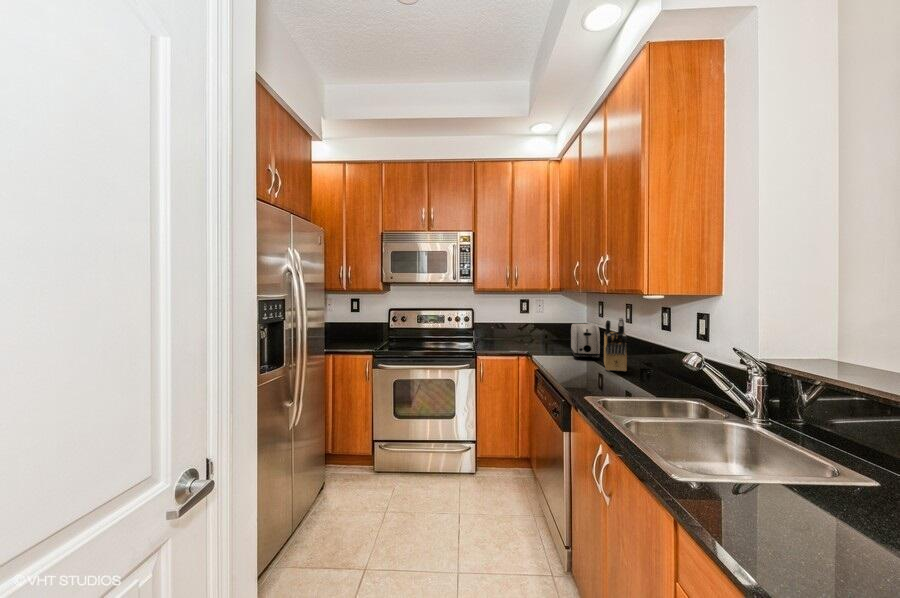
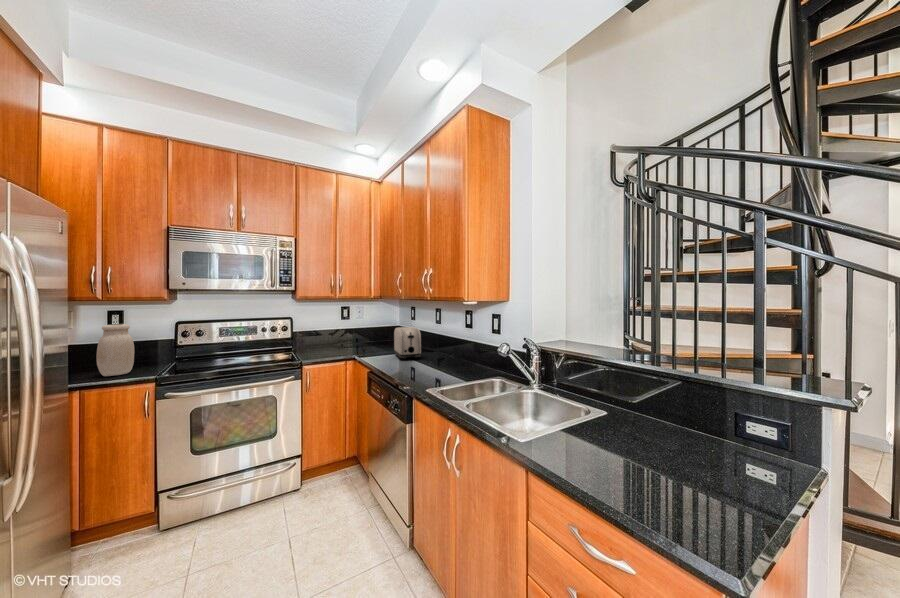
jar: none [340,310,361,348] -> present [96,324,134,376]
knife block: present [604,318,627,371] -> none [425,321,448,368]

